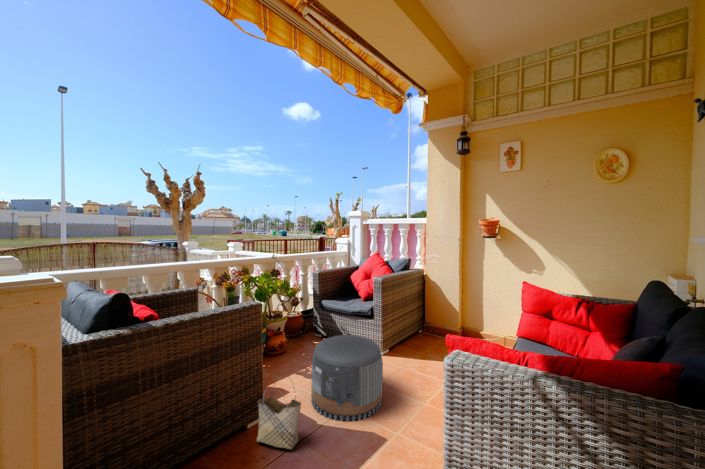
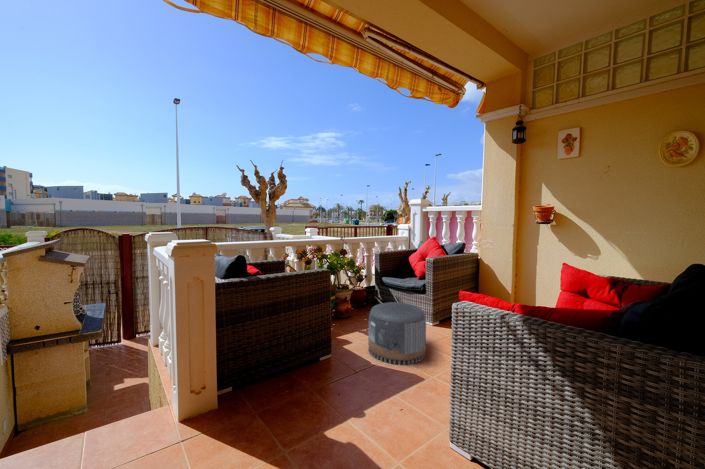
woven basket: present [257,375,301,449] -> none [327,323,359,373]

